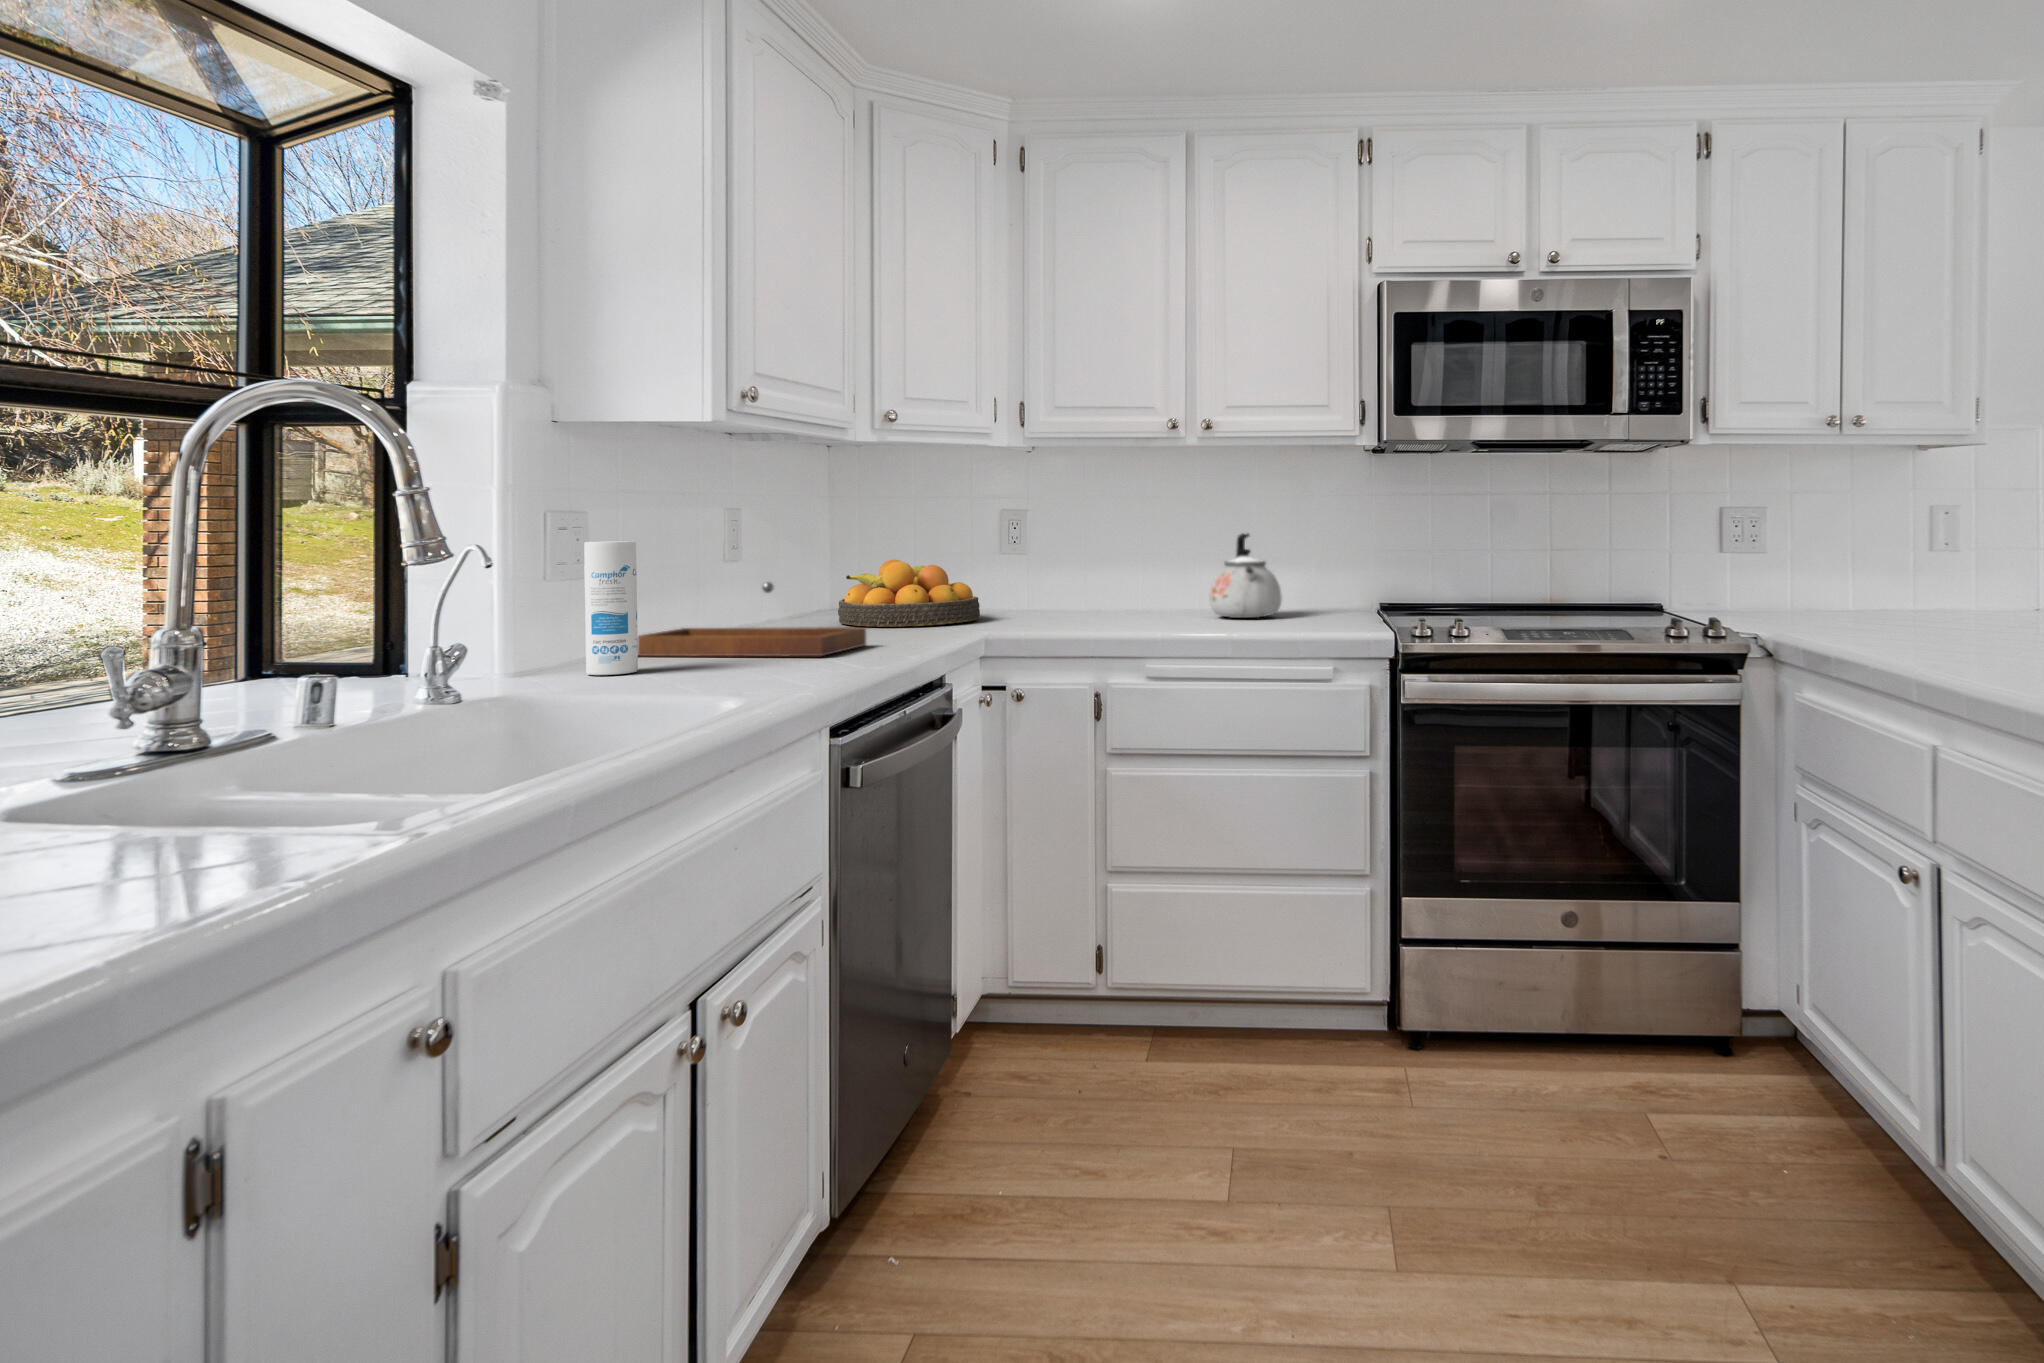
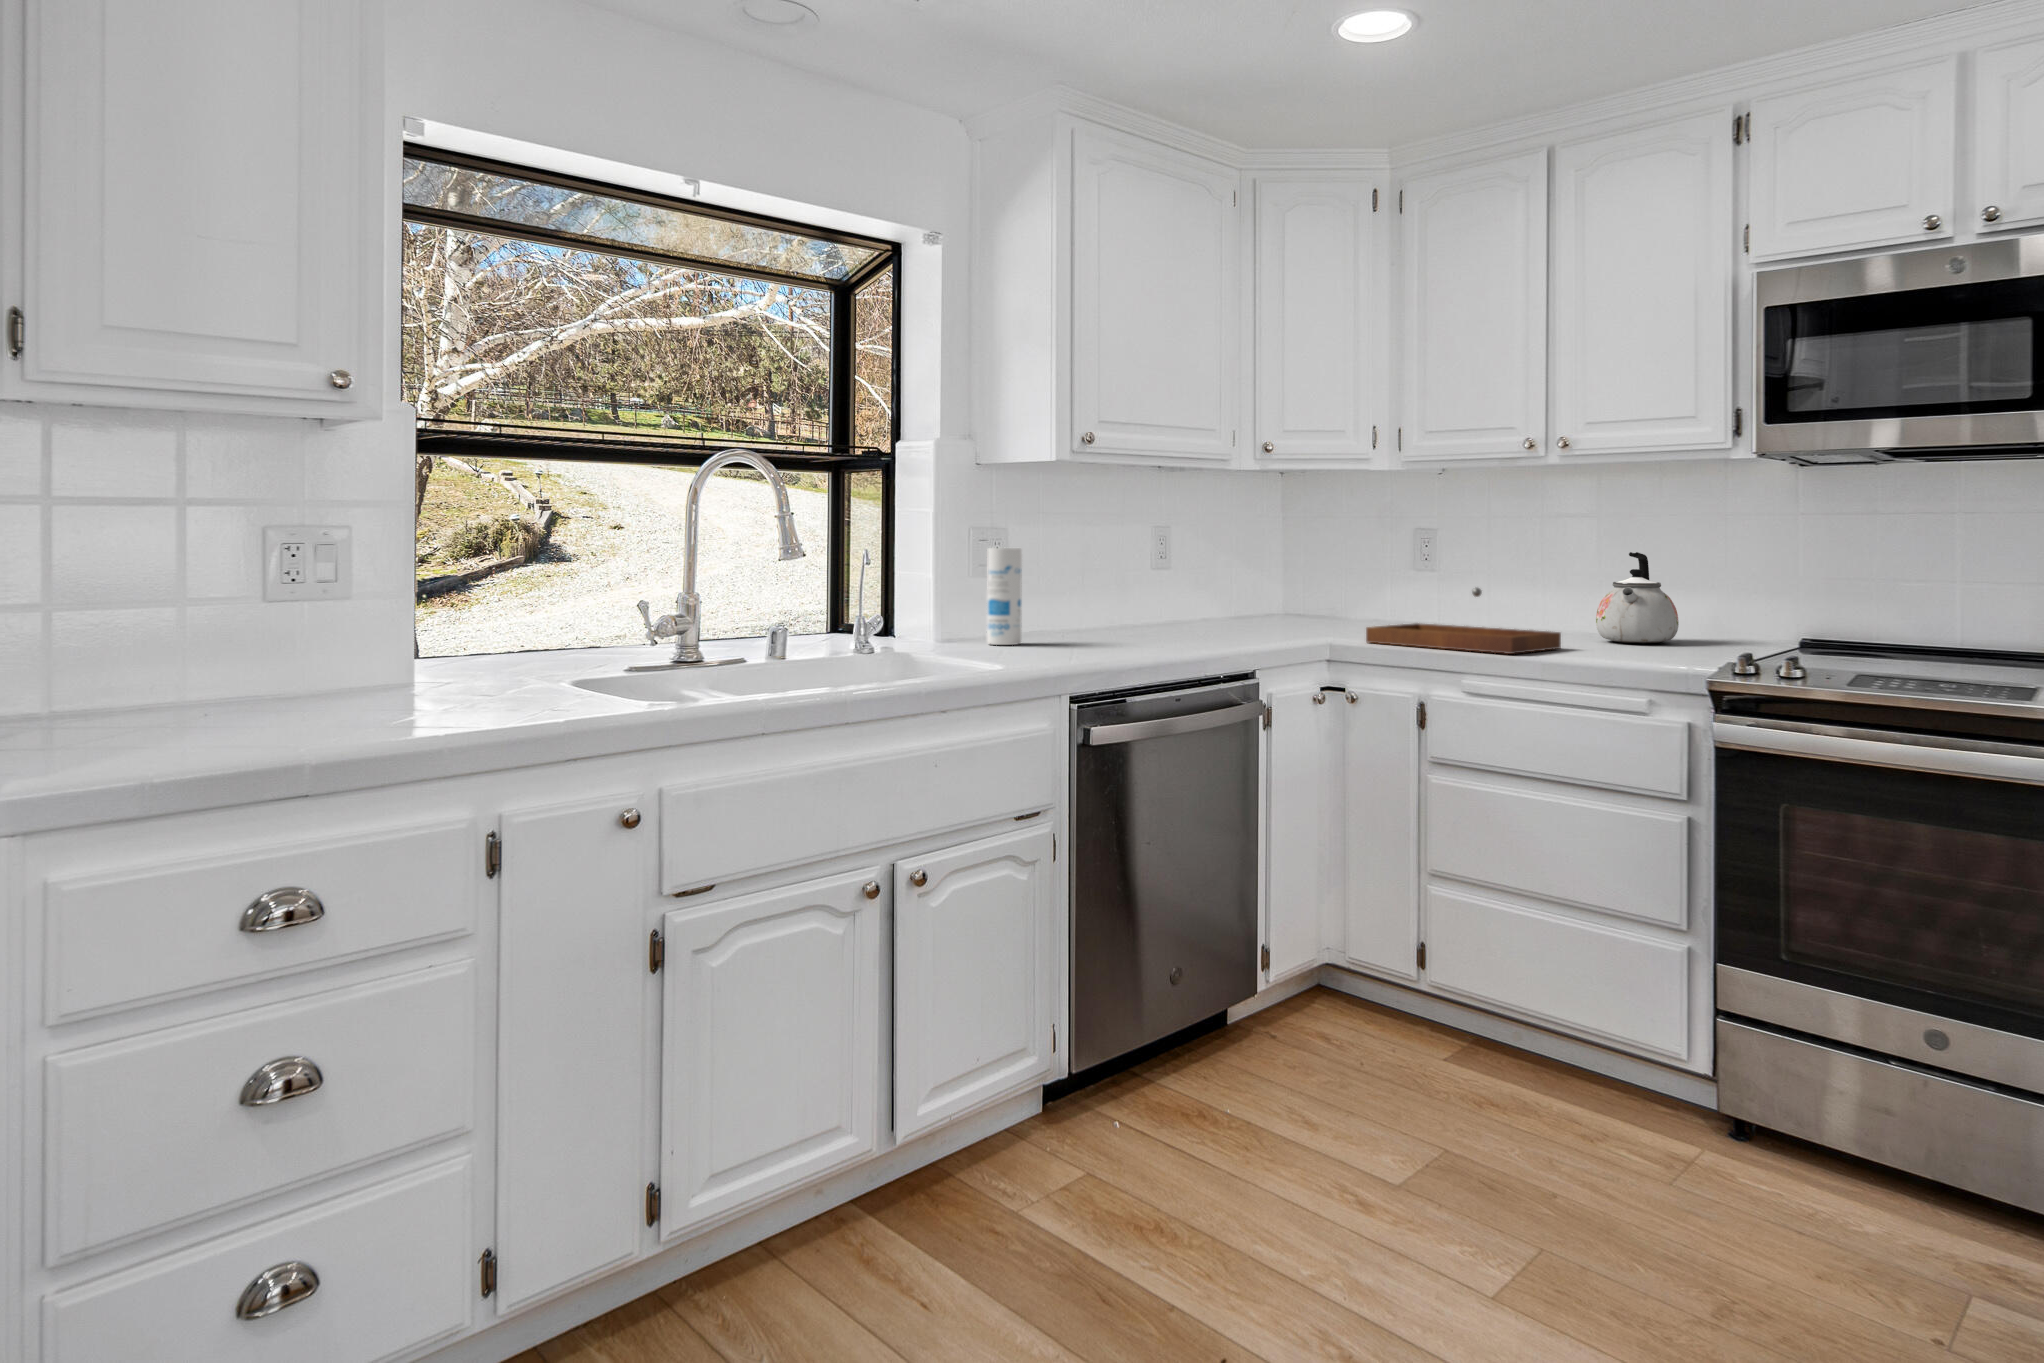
fruit bowl: present [838,560,980,627] -> none [1263,569,1386,629]
tray: present [637,582,866,656] -> present [1366,588,1561,654]

